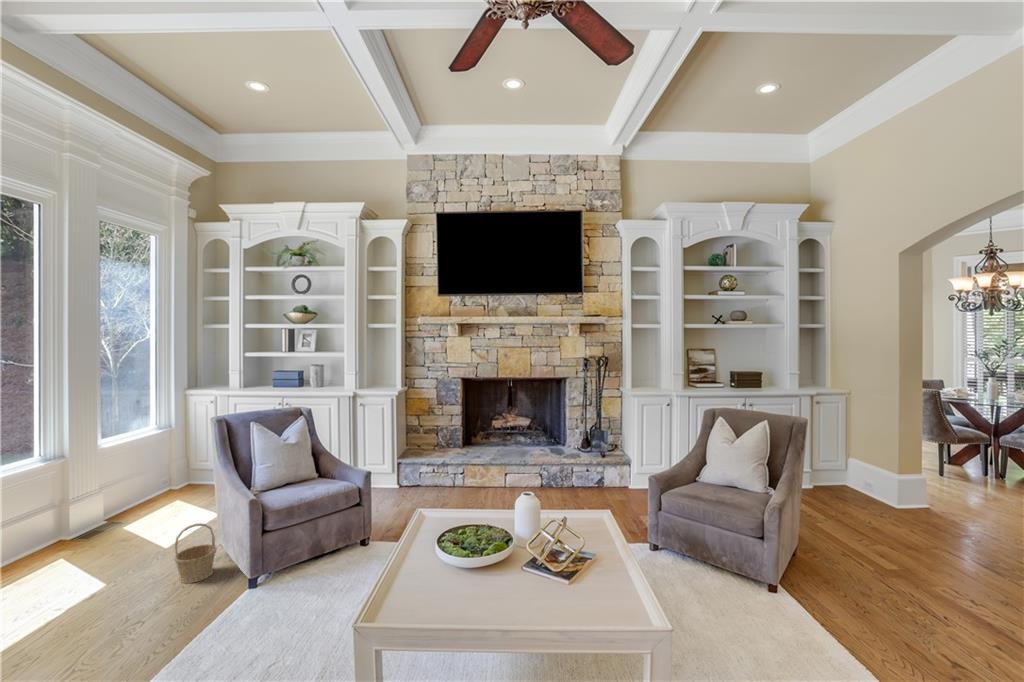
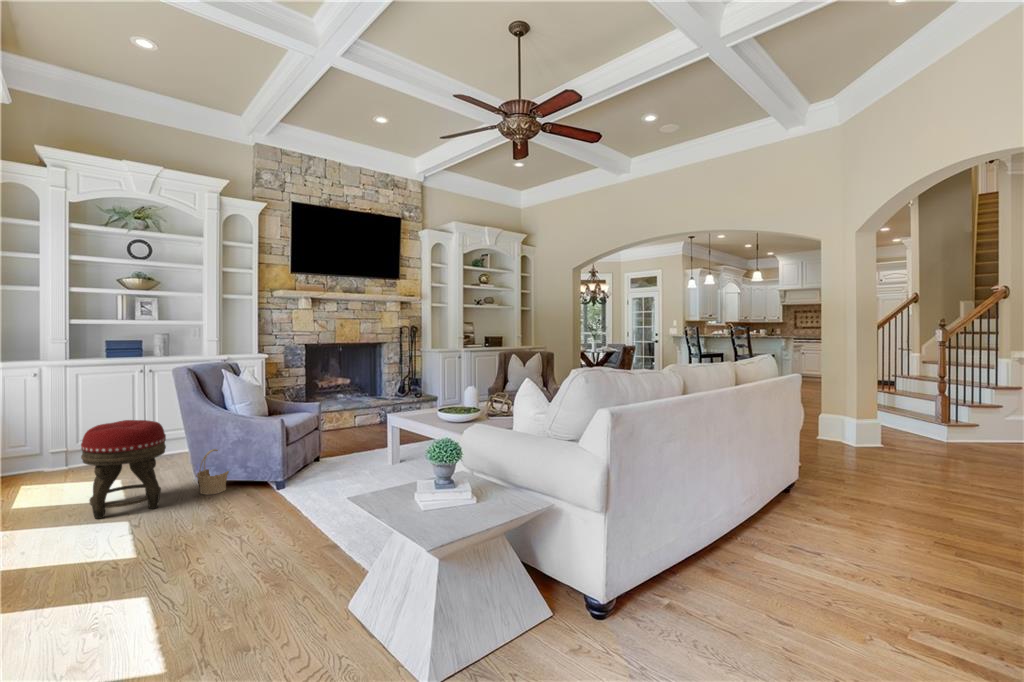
footstool: none [56,473,159,591] -> present [81,420,166,519]

